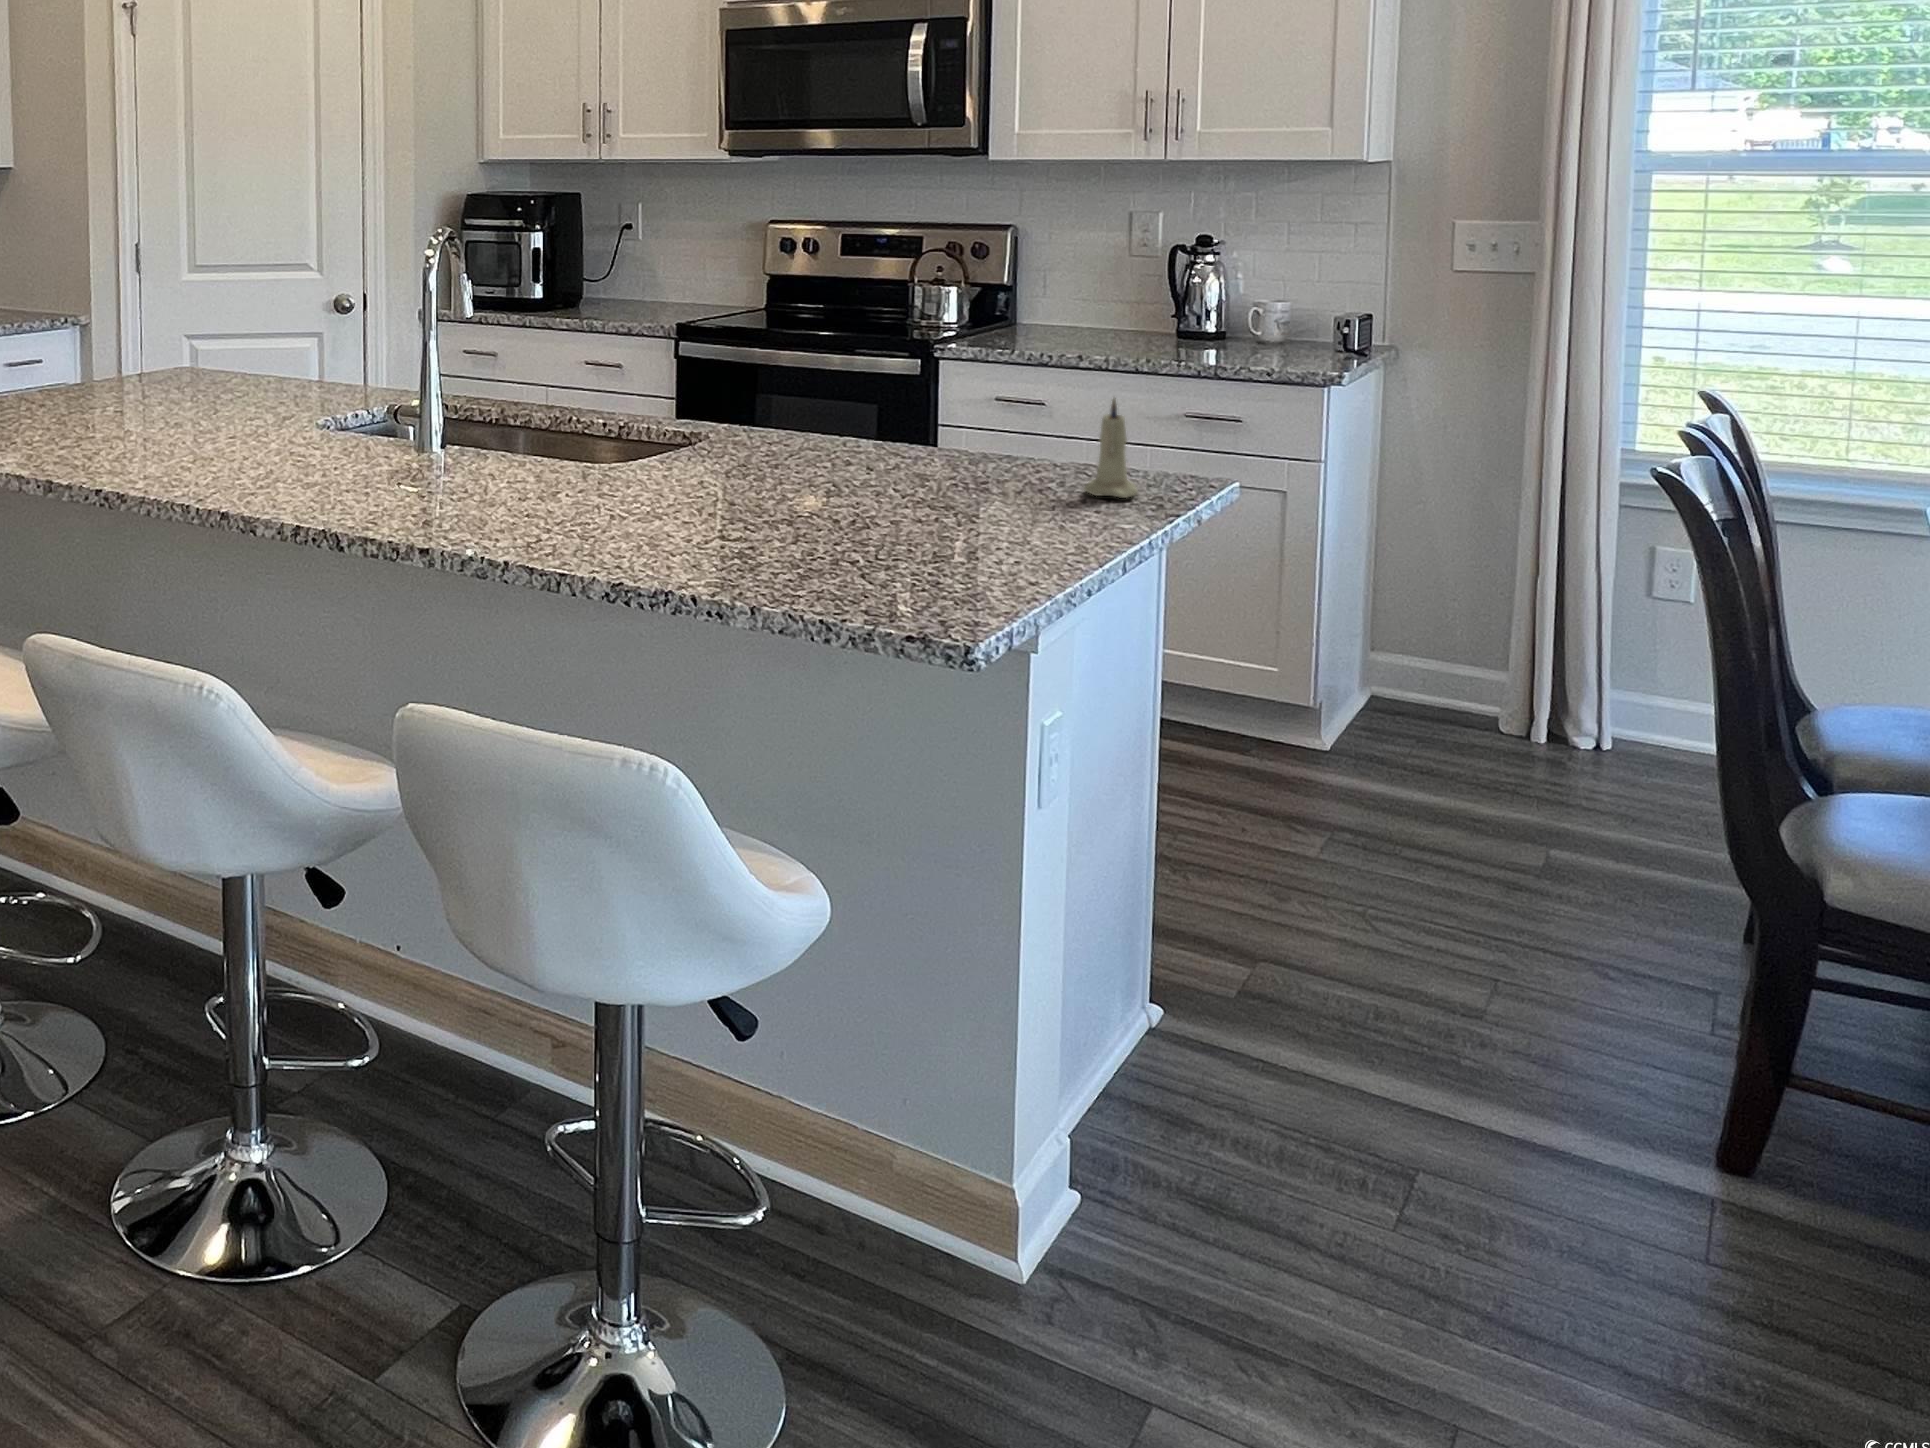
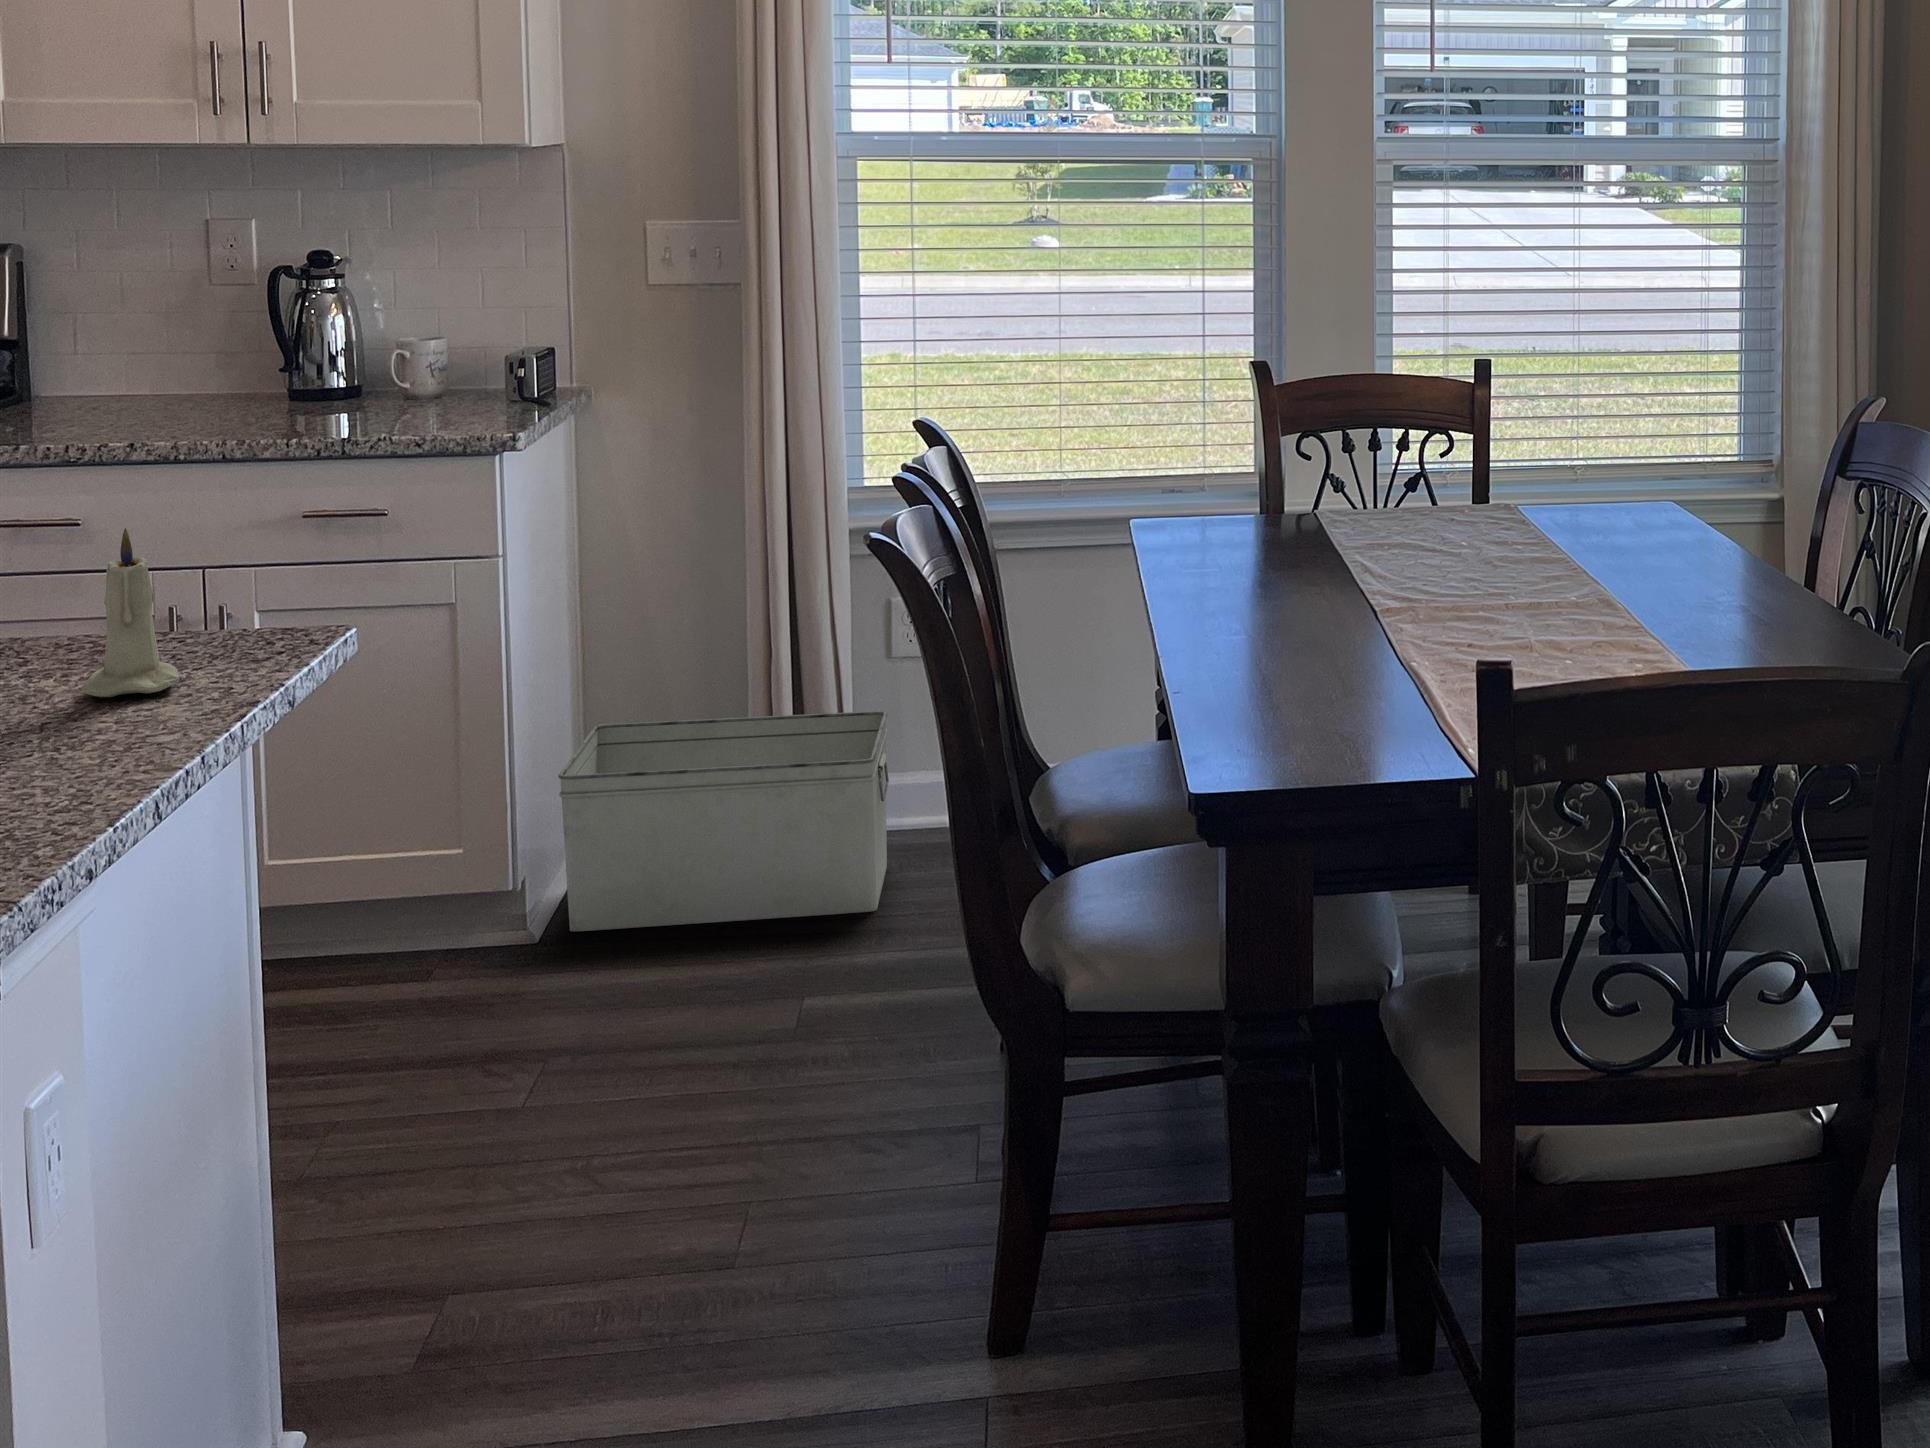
storage bin: none [1352,601,1646,802] -> present [558,711,889,932]

